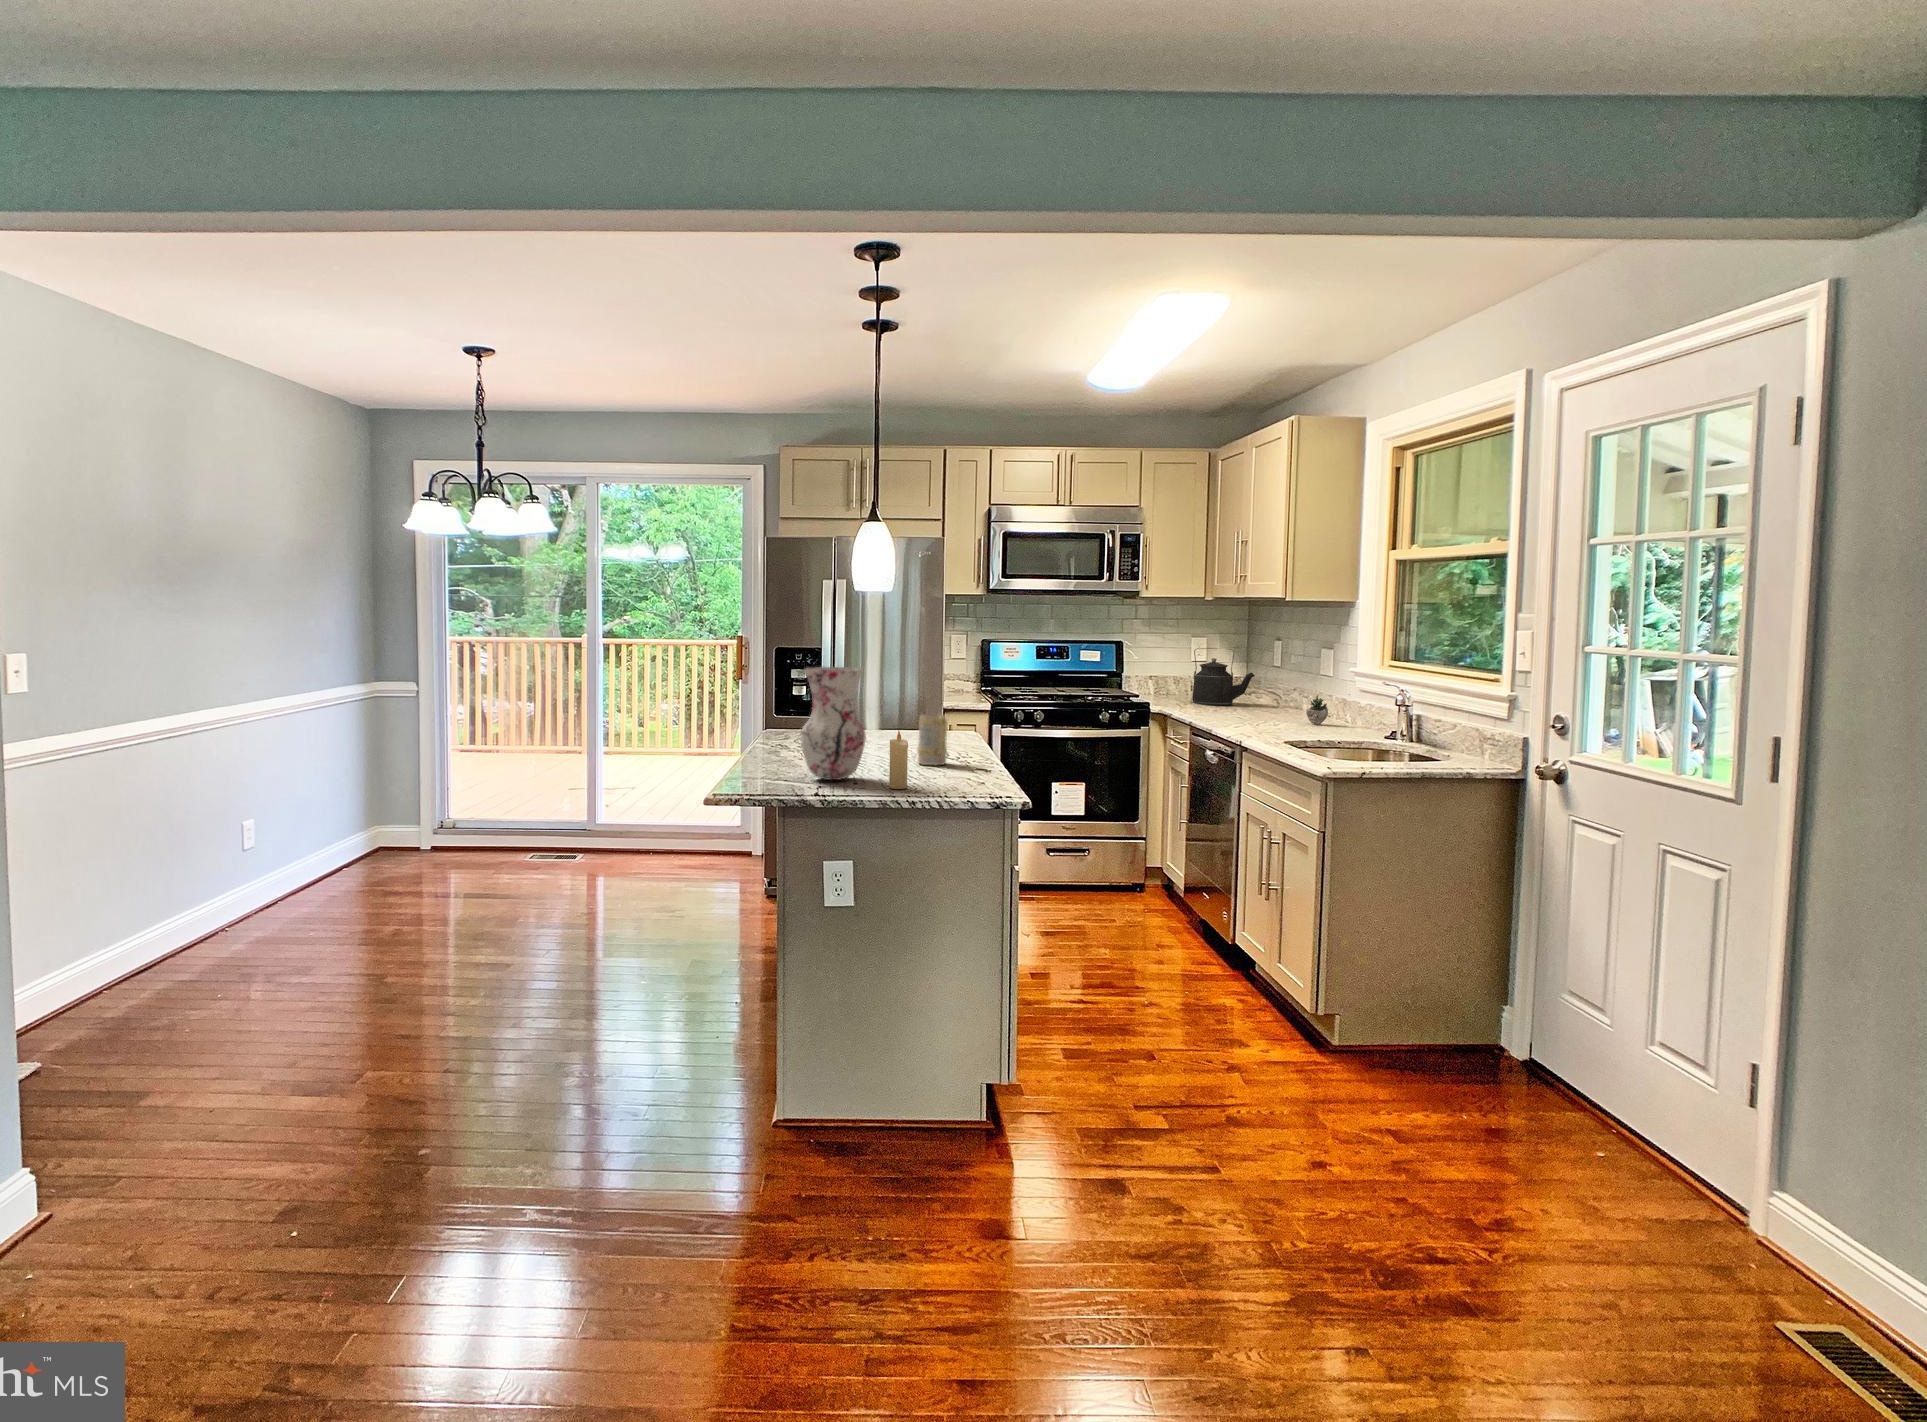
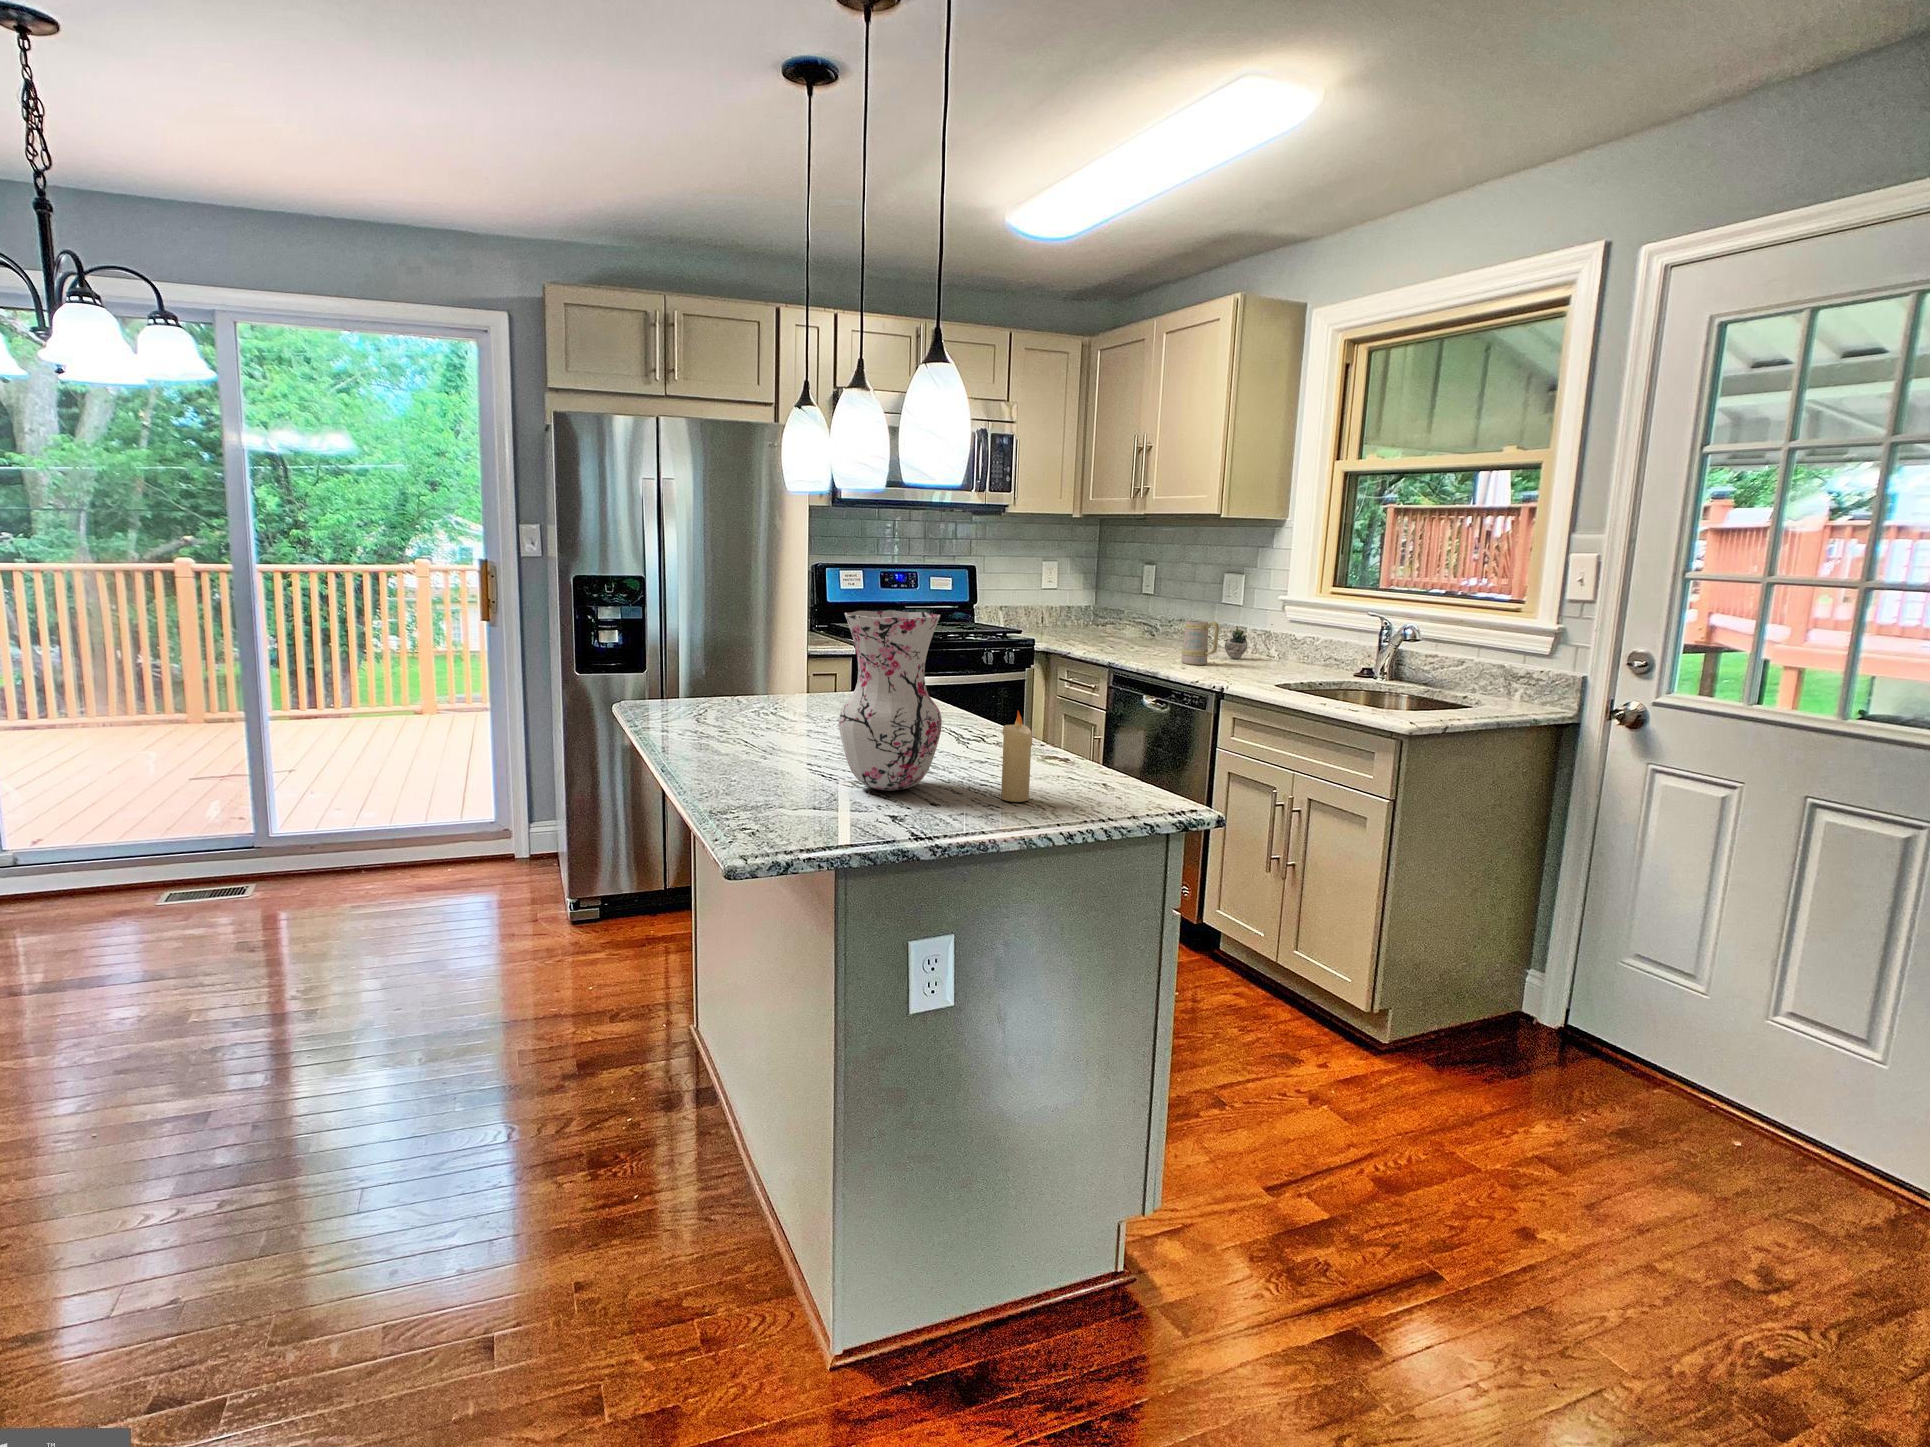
kettle: present [1192,648,1255,706] -> none [1064,573,1132,638]
mug: present [917,714,947,765] -> present [1181,621,1219,665]

